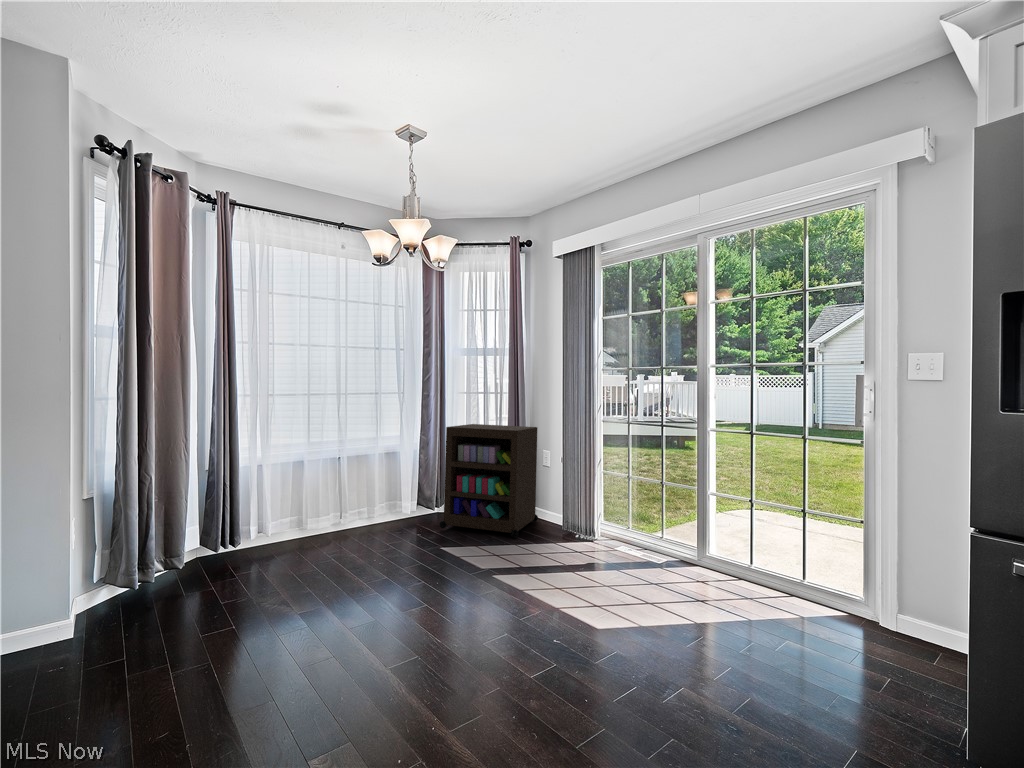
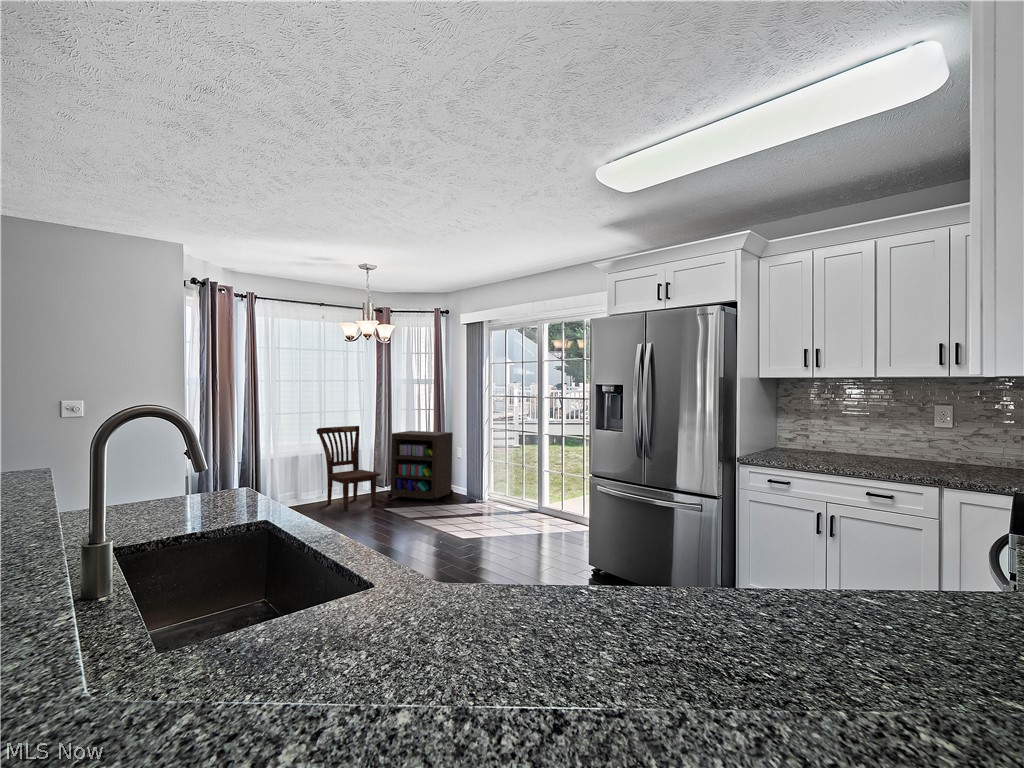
dining chair: none [330,415,429,552] -> present [317,426,381,511]

